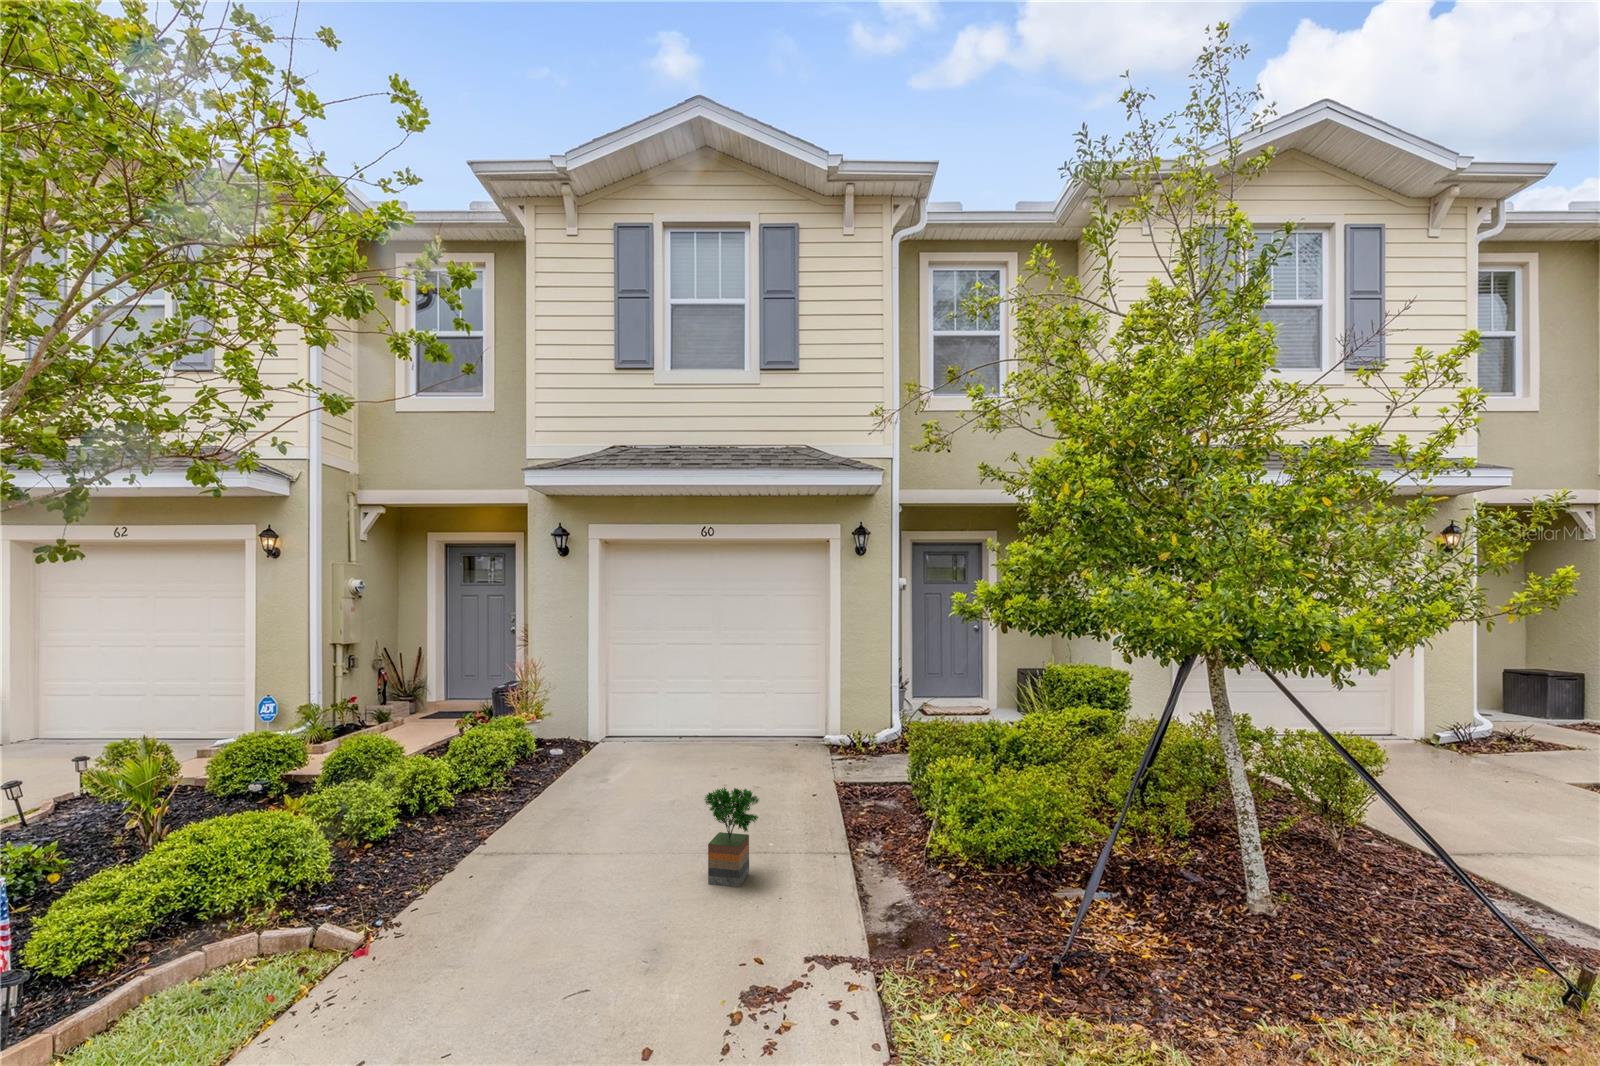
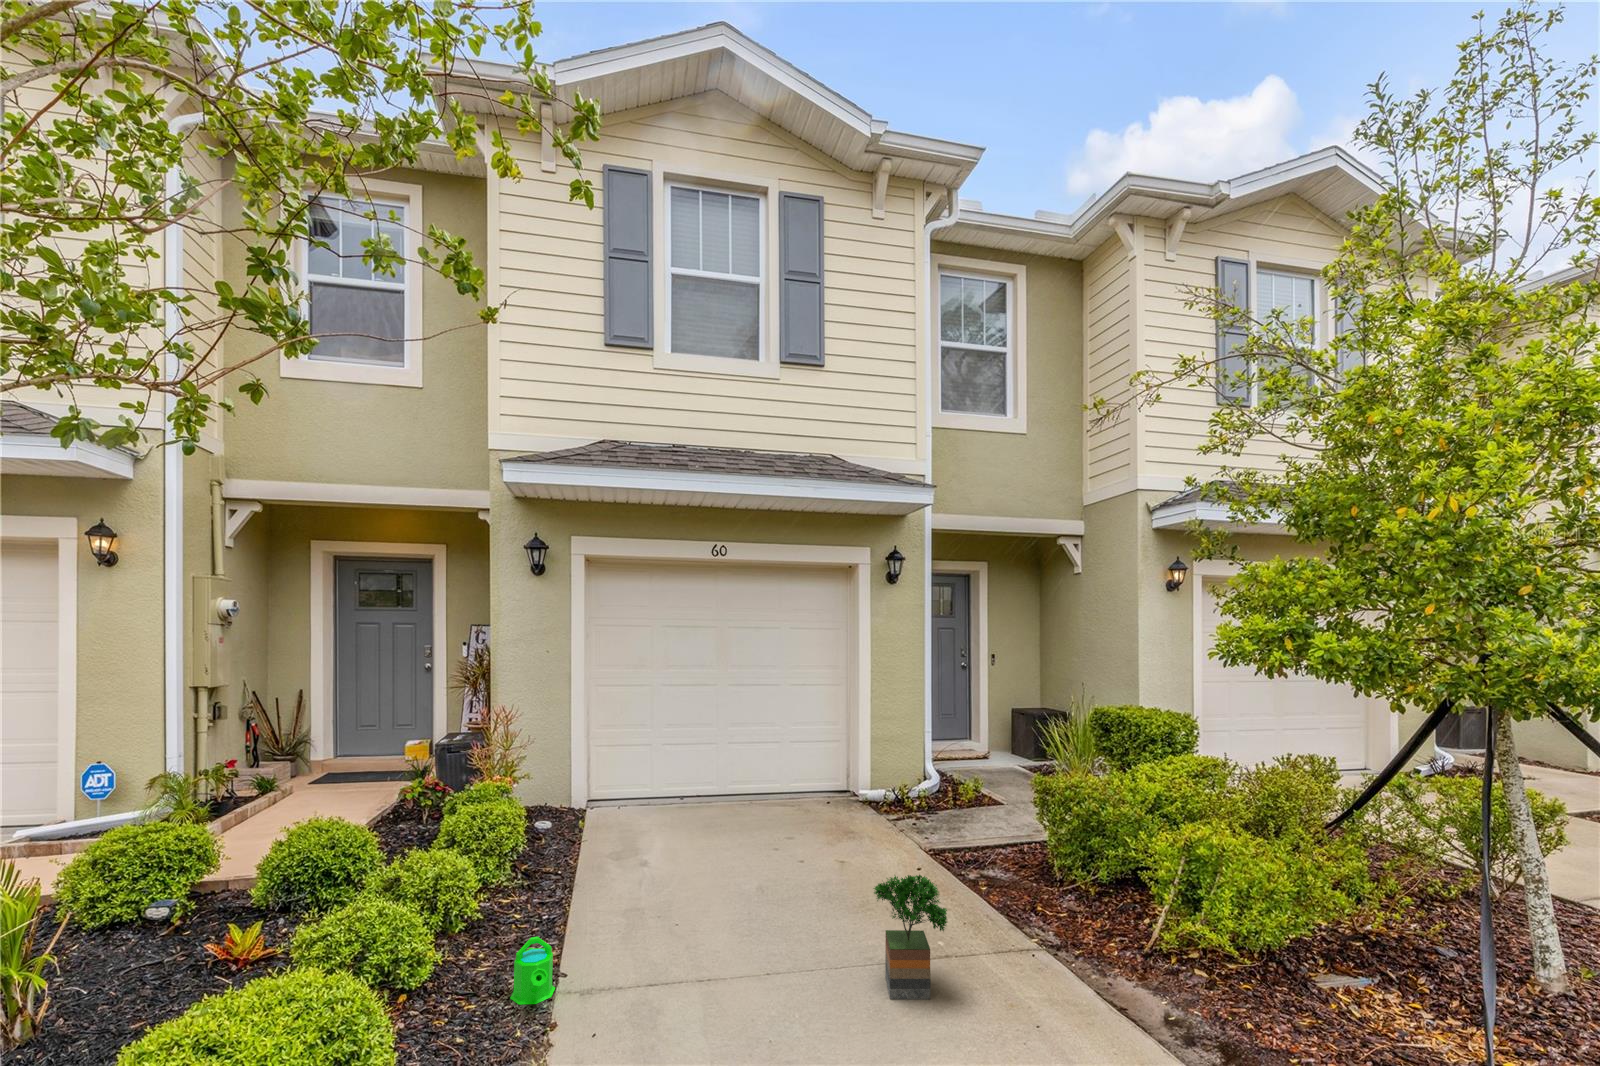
watering can: none [443,816,478,864] -> present [510,937,555,1005]

